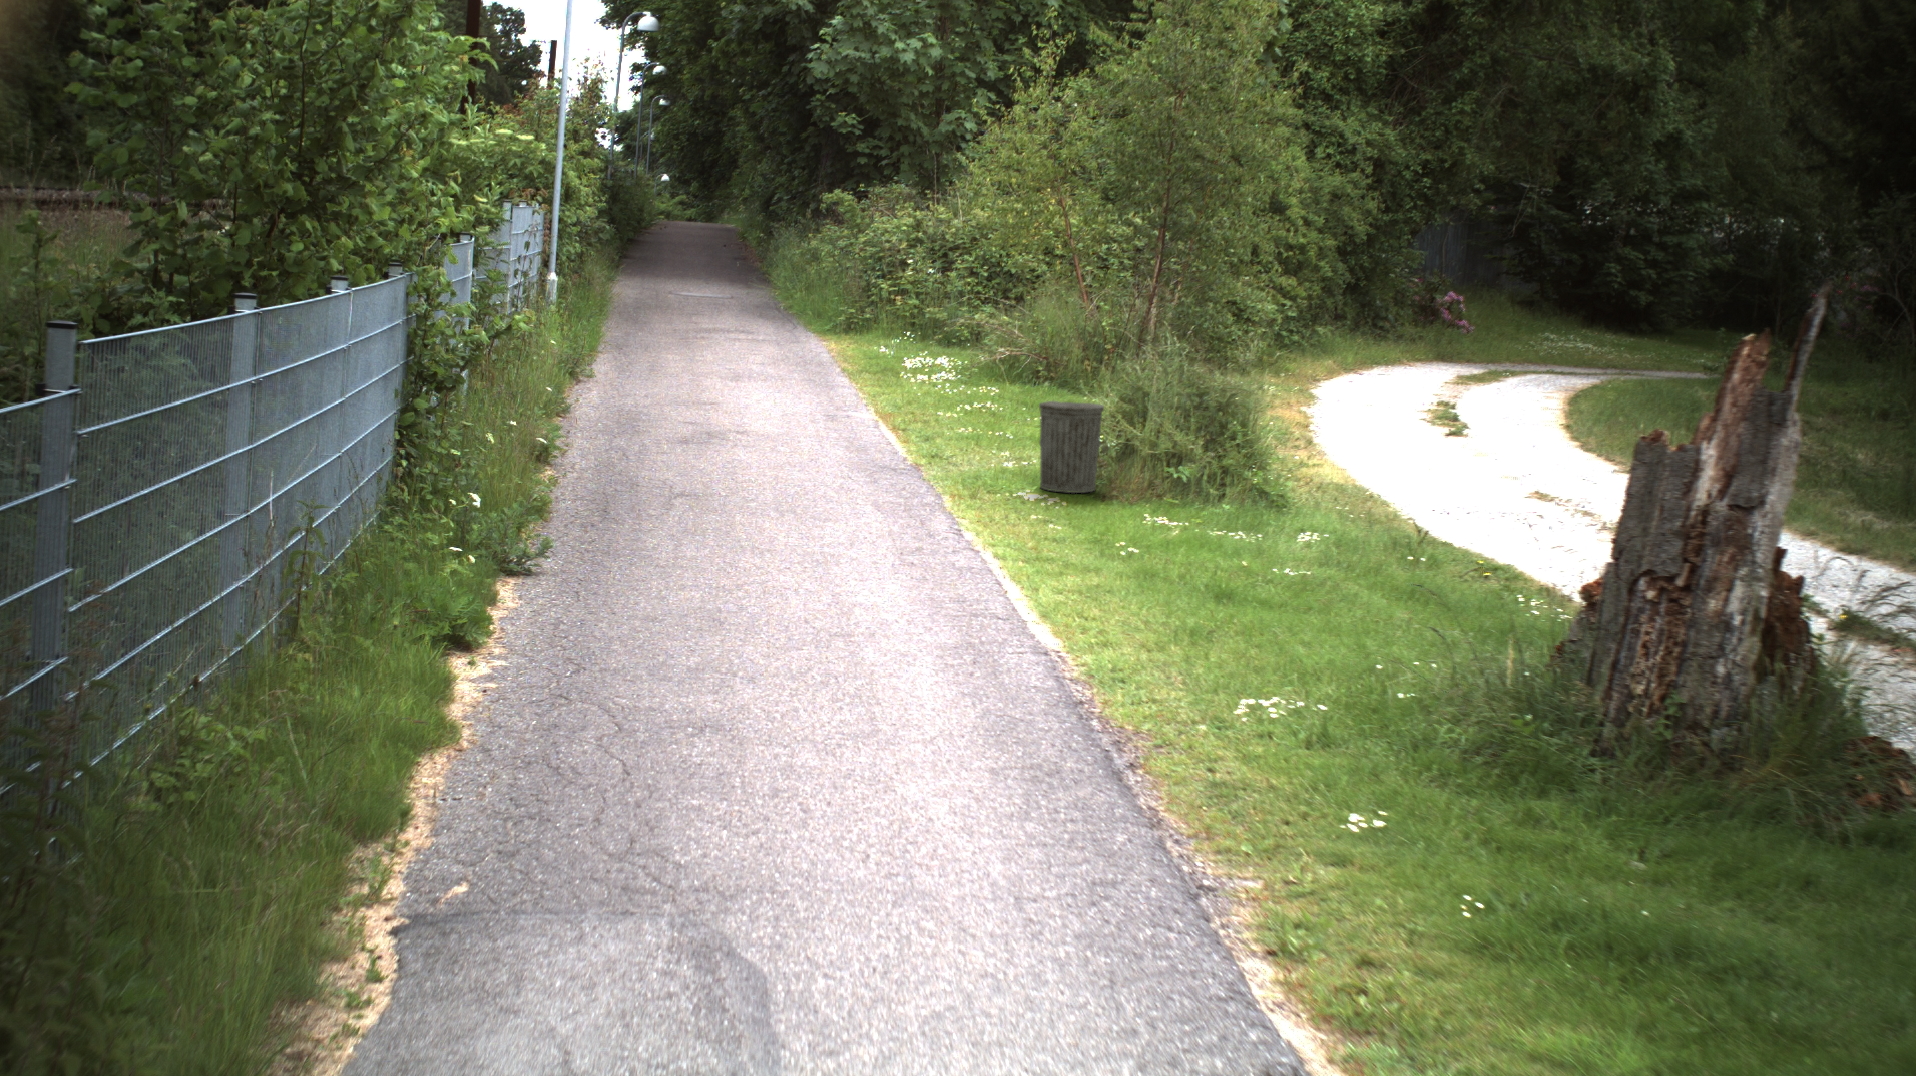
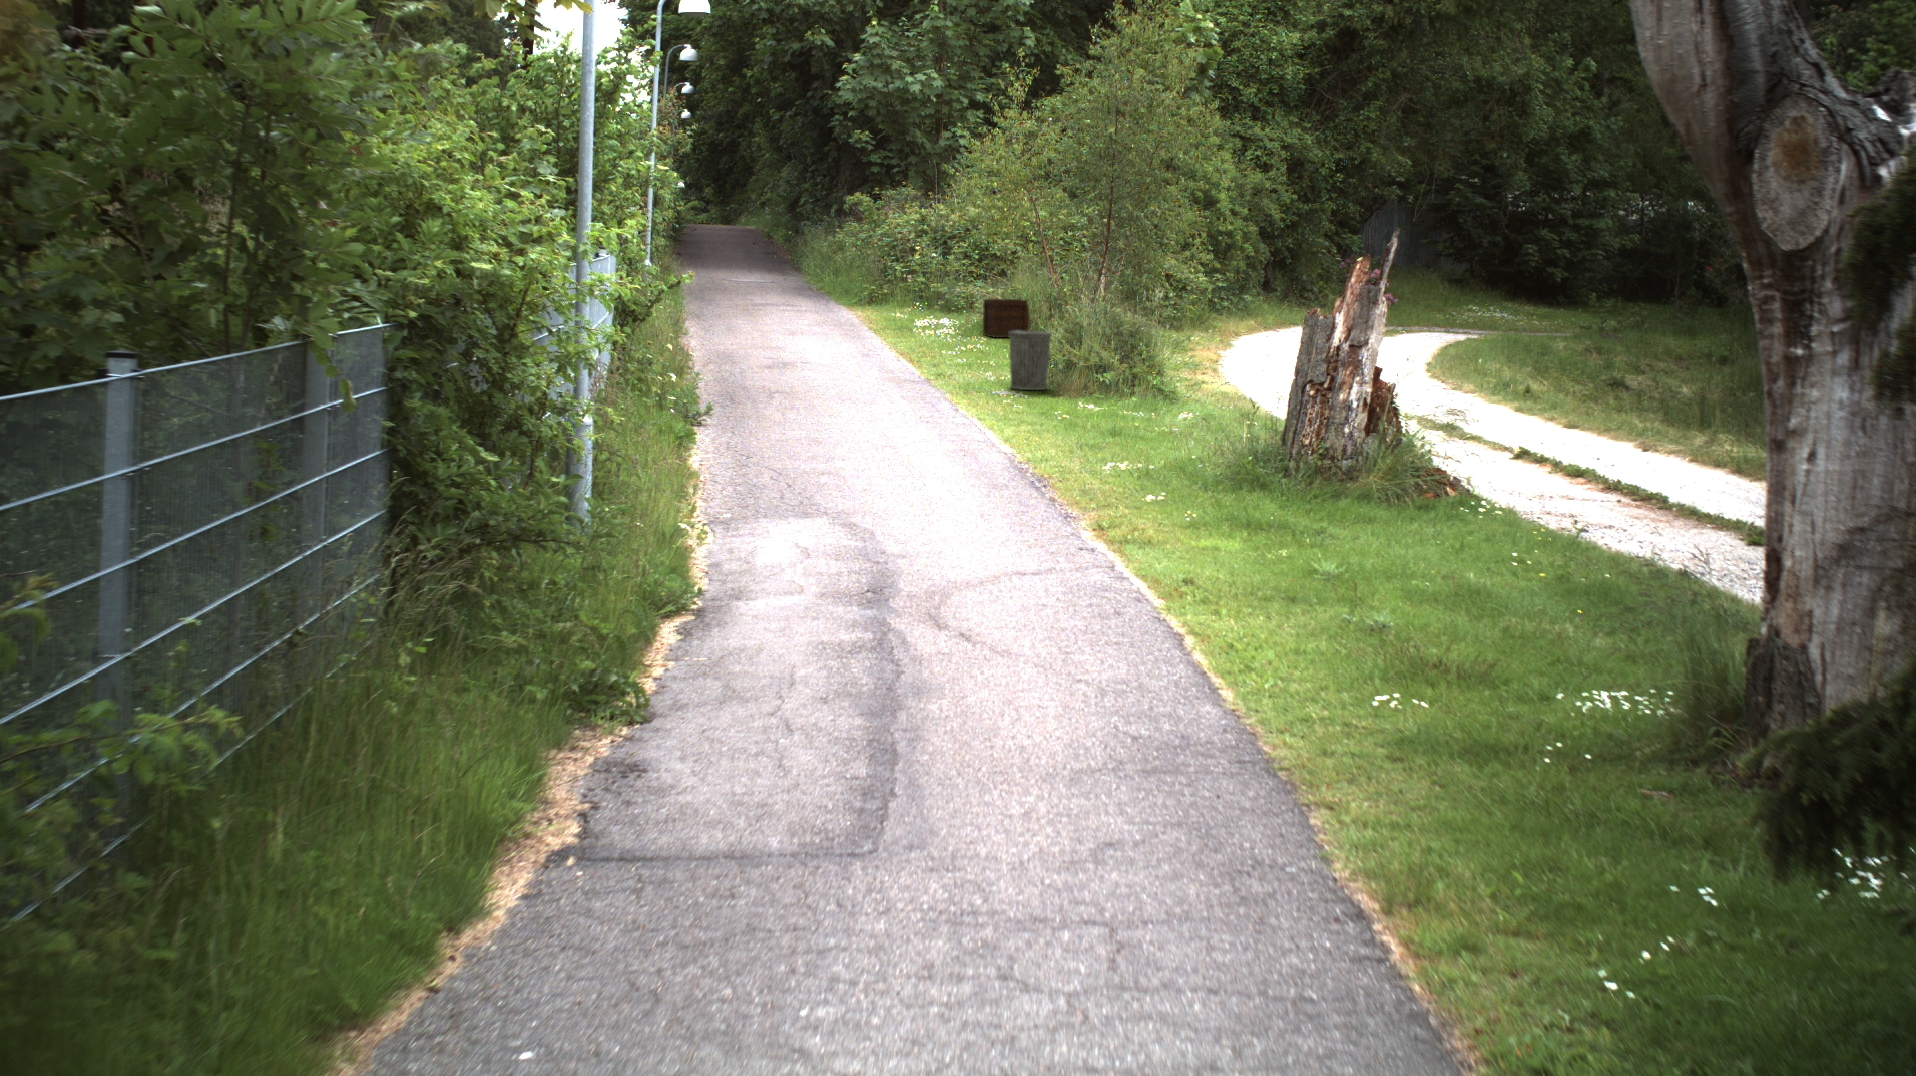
wooden crate: none [994,336,1059,390] -> present [983,299,1029,337]

